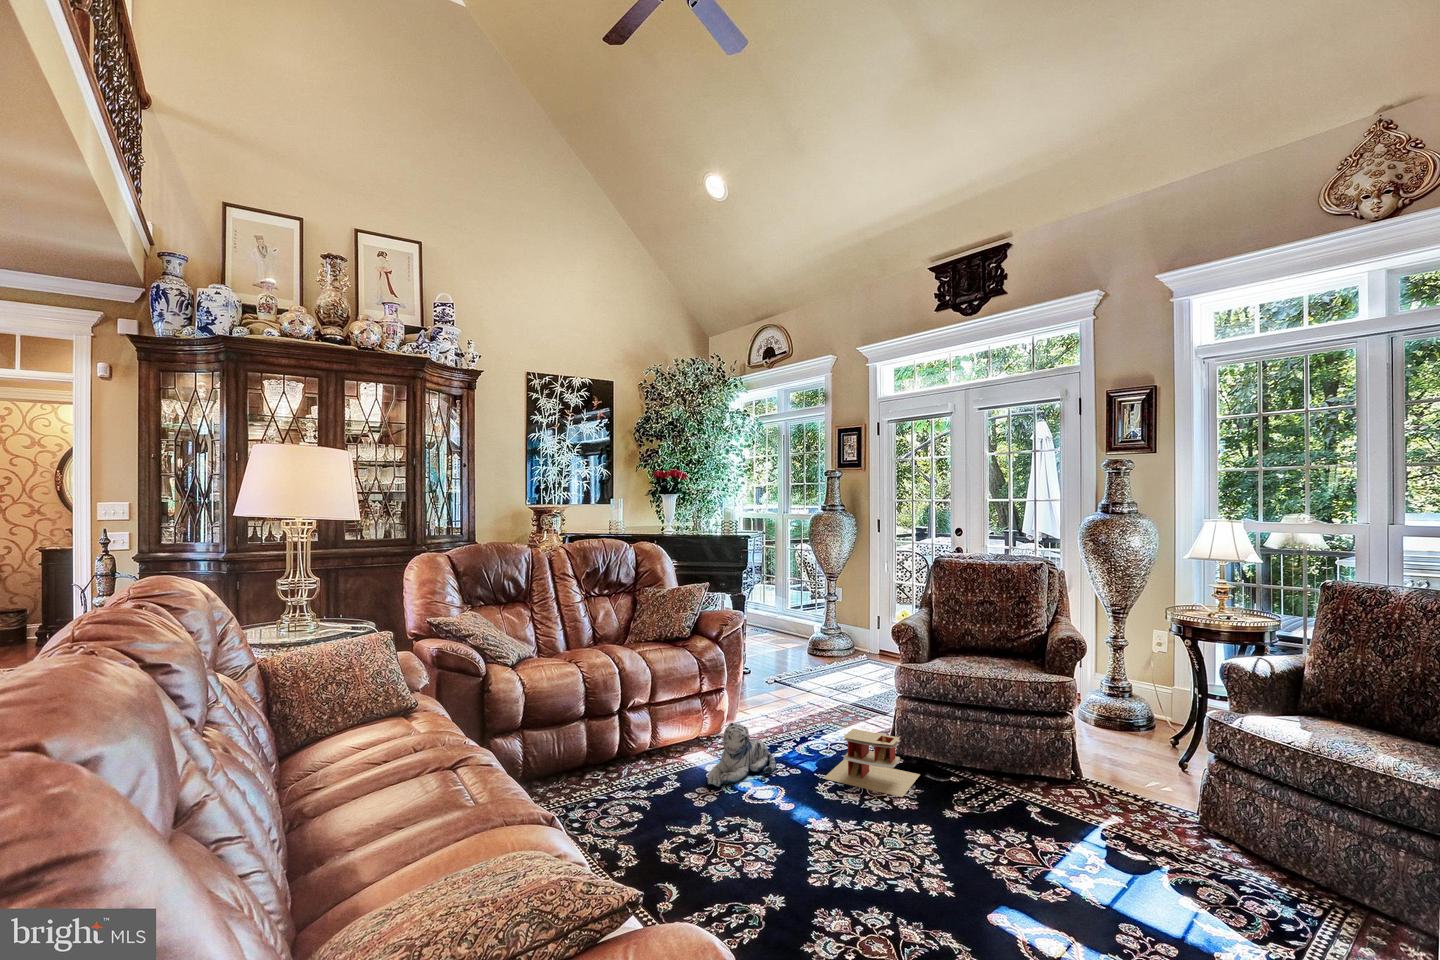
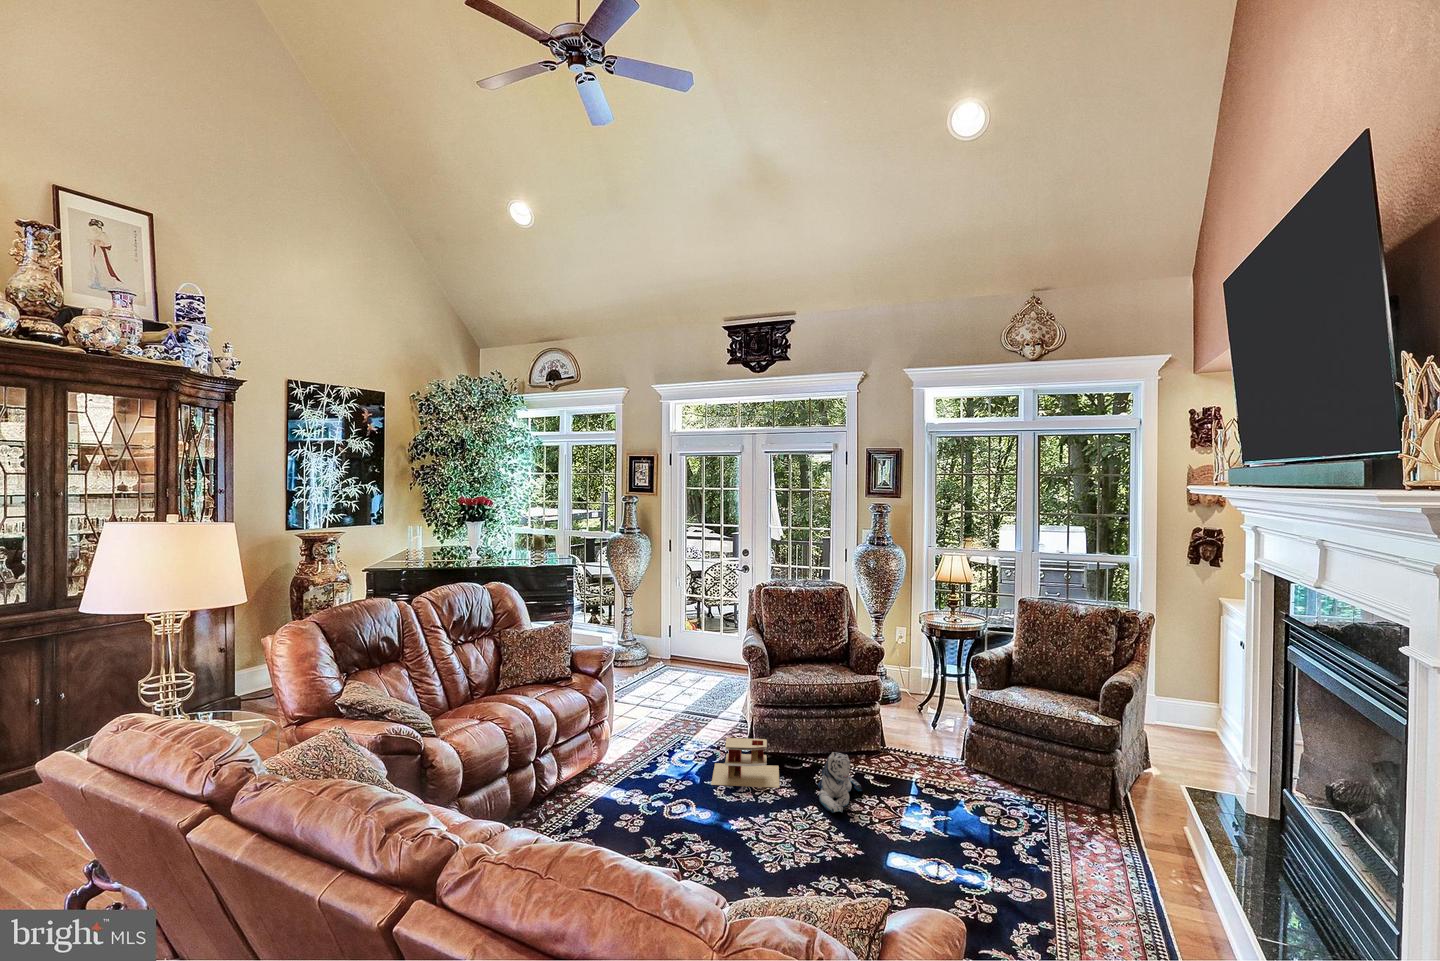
plush toy: present [707,723,776,787] -> present [818,752,862,813]

